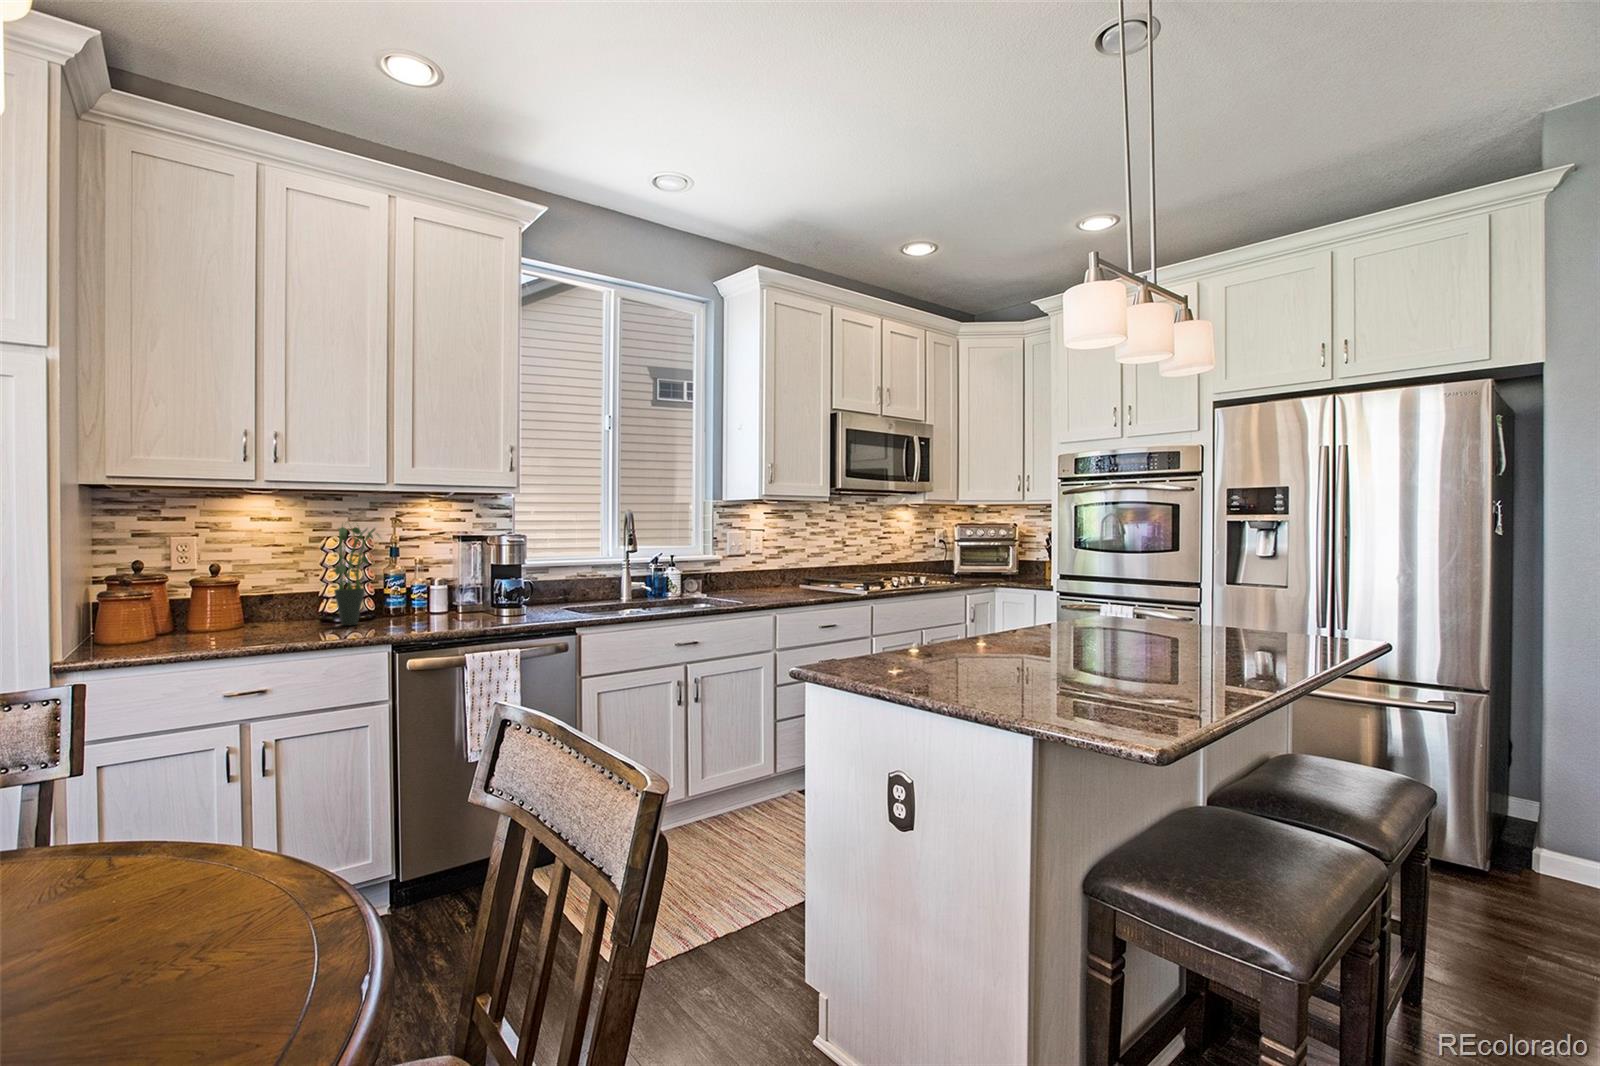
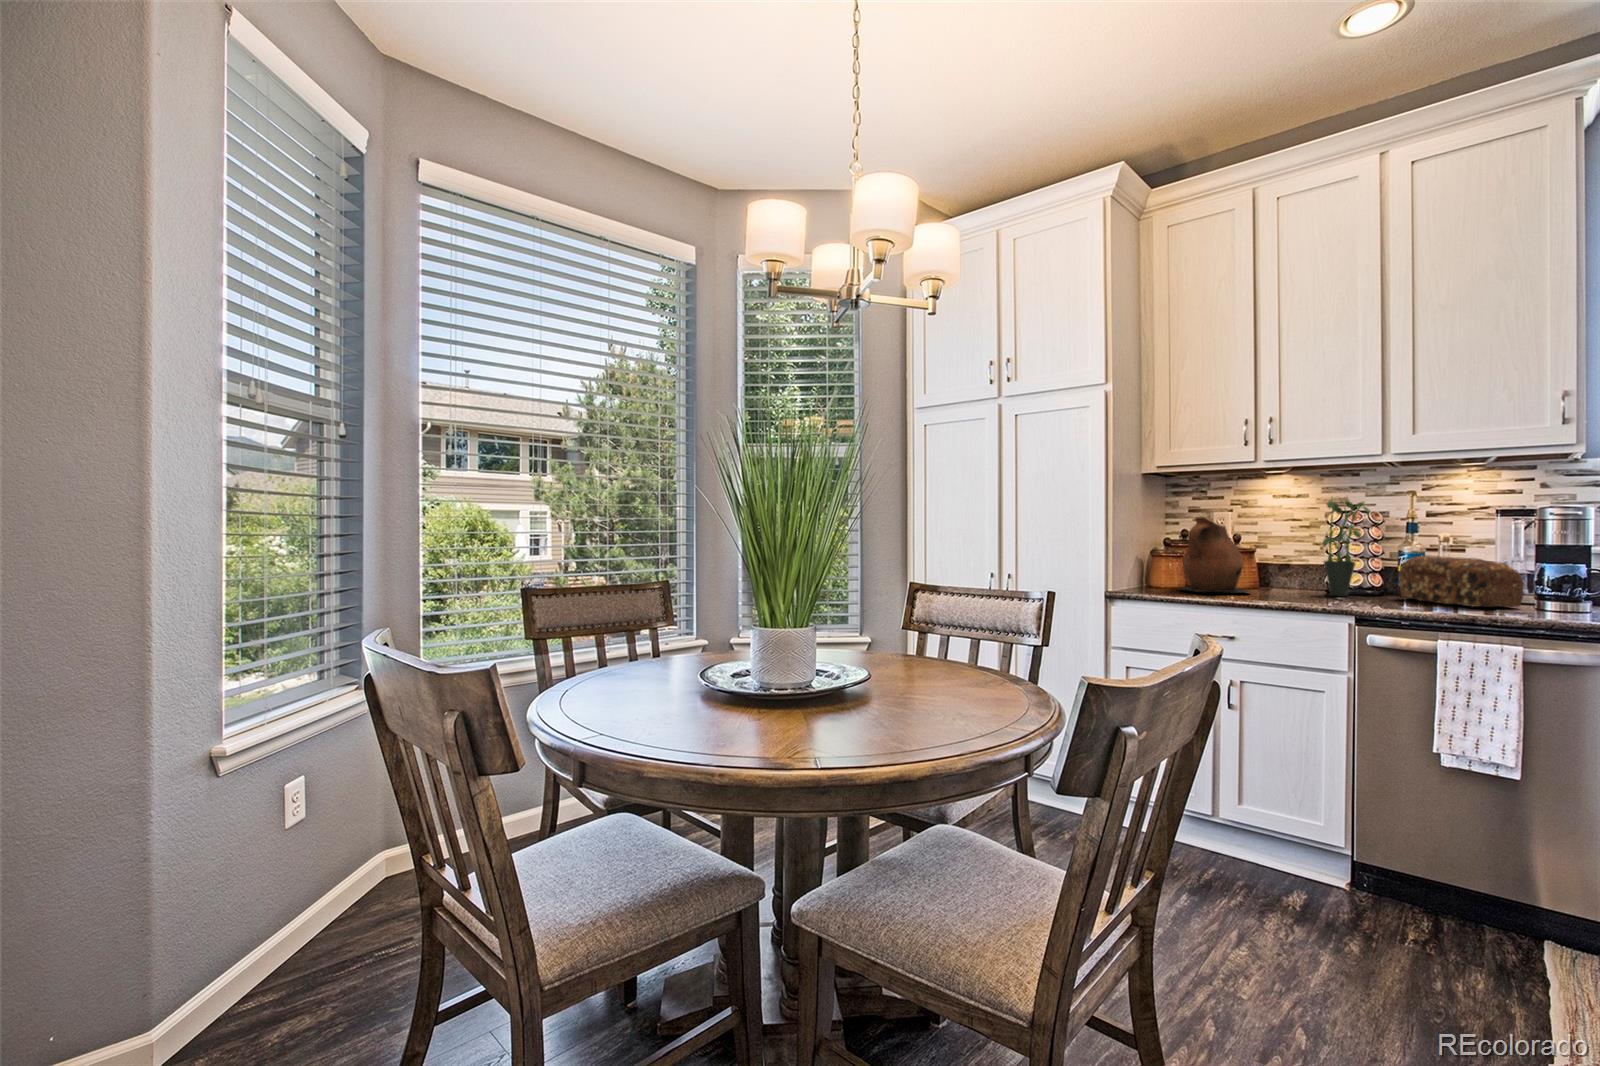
ceramic pitcher: none [156,546,267,642] -> present [1181,517,1252,593]
bread loaf: none [402,578,497,621] -> present [1399,556,1524,608]

